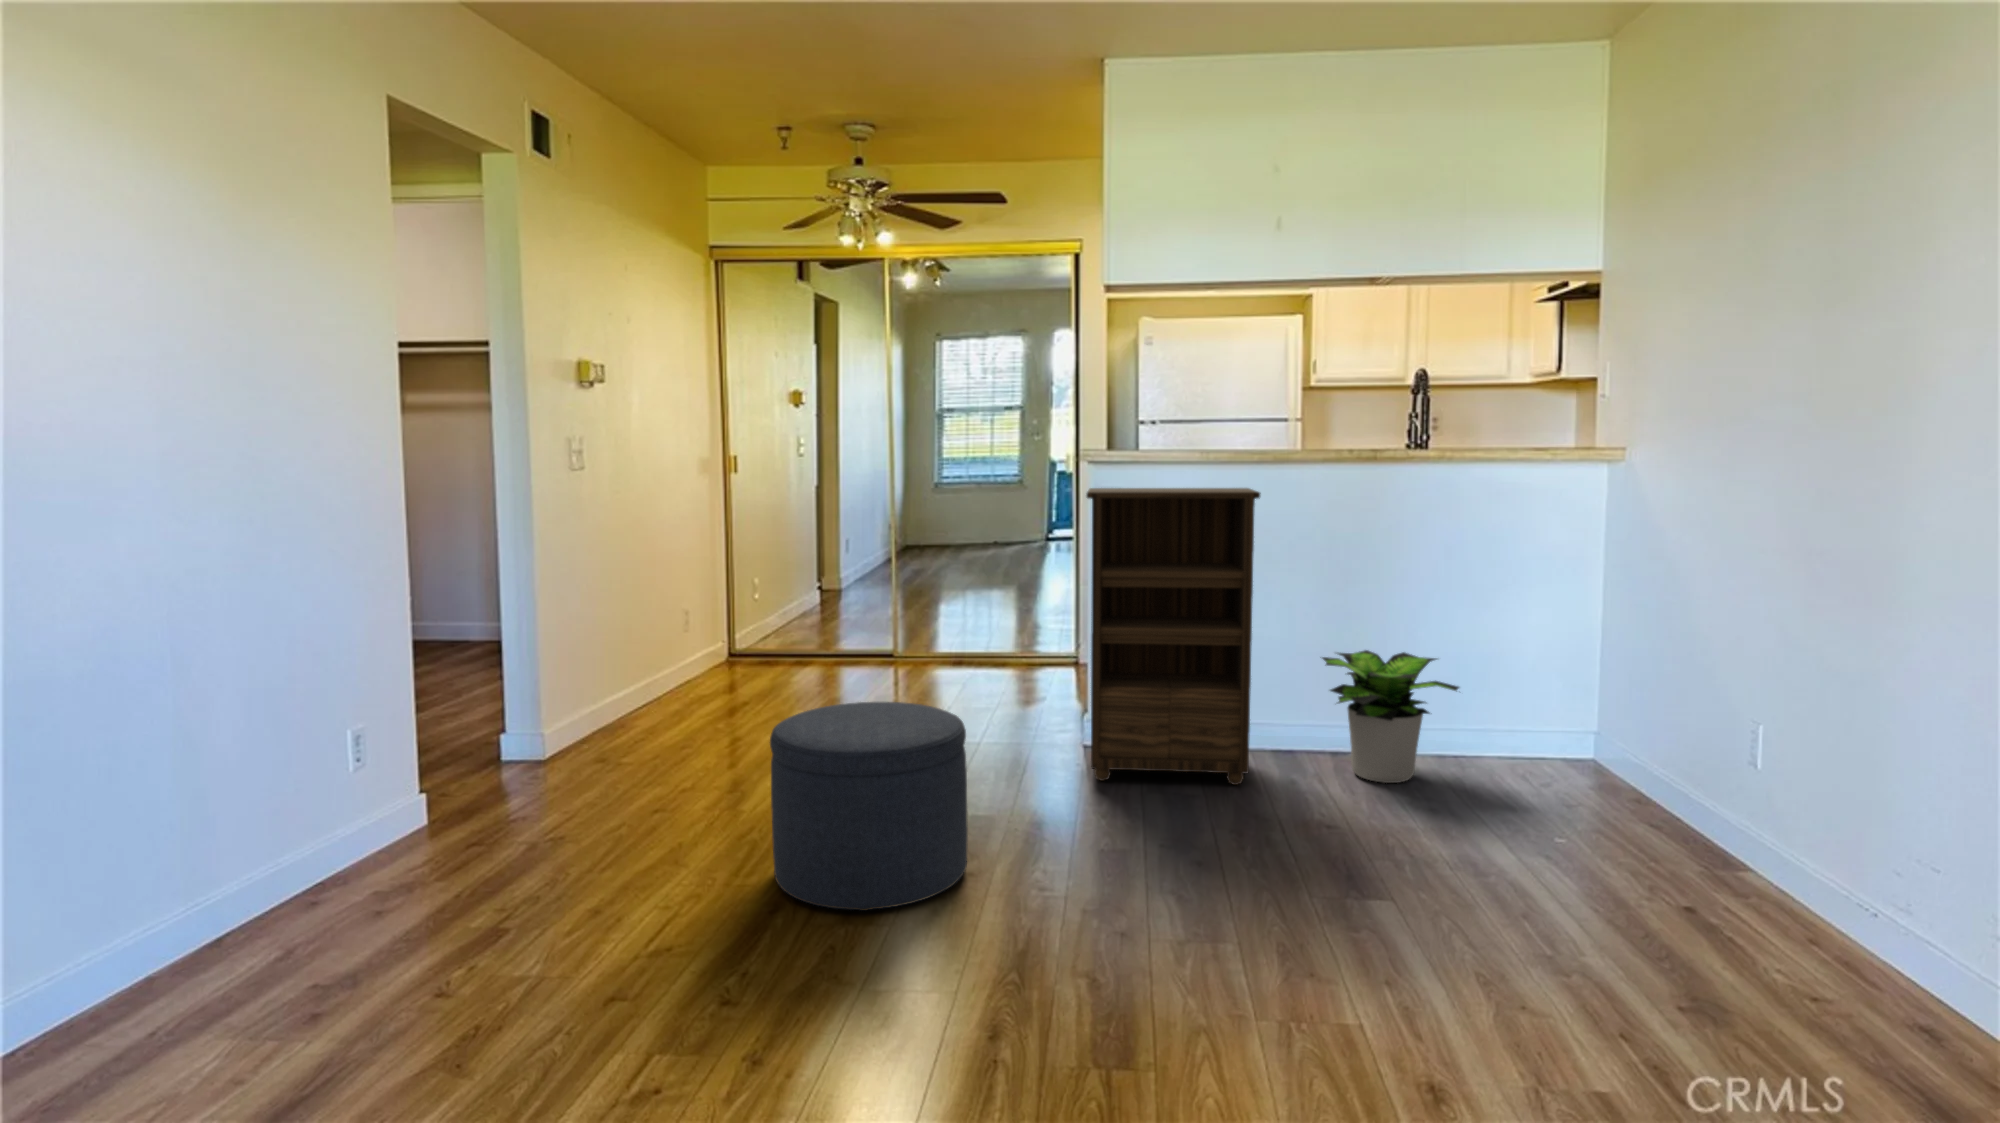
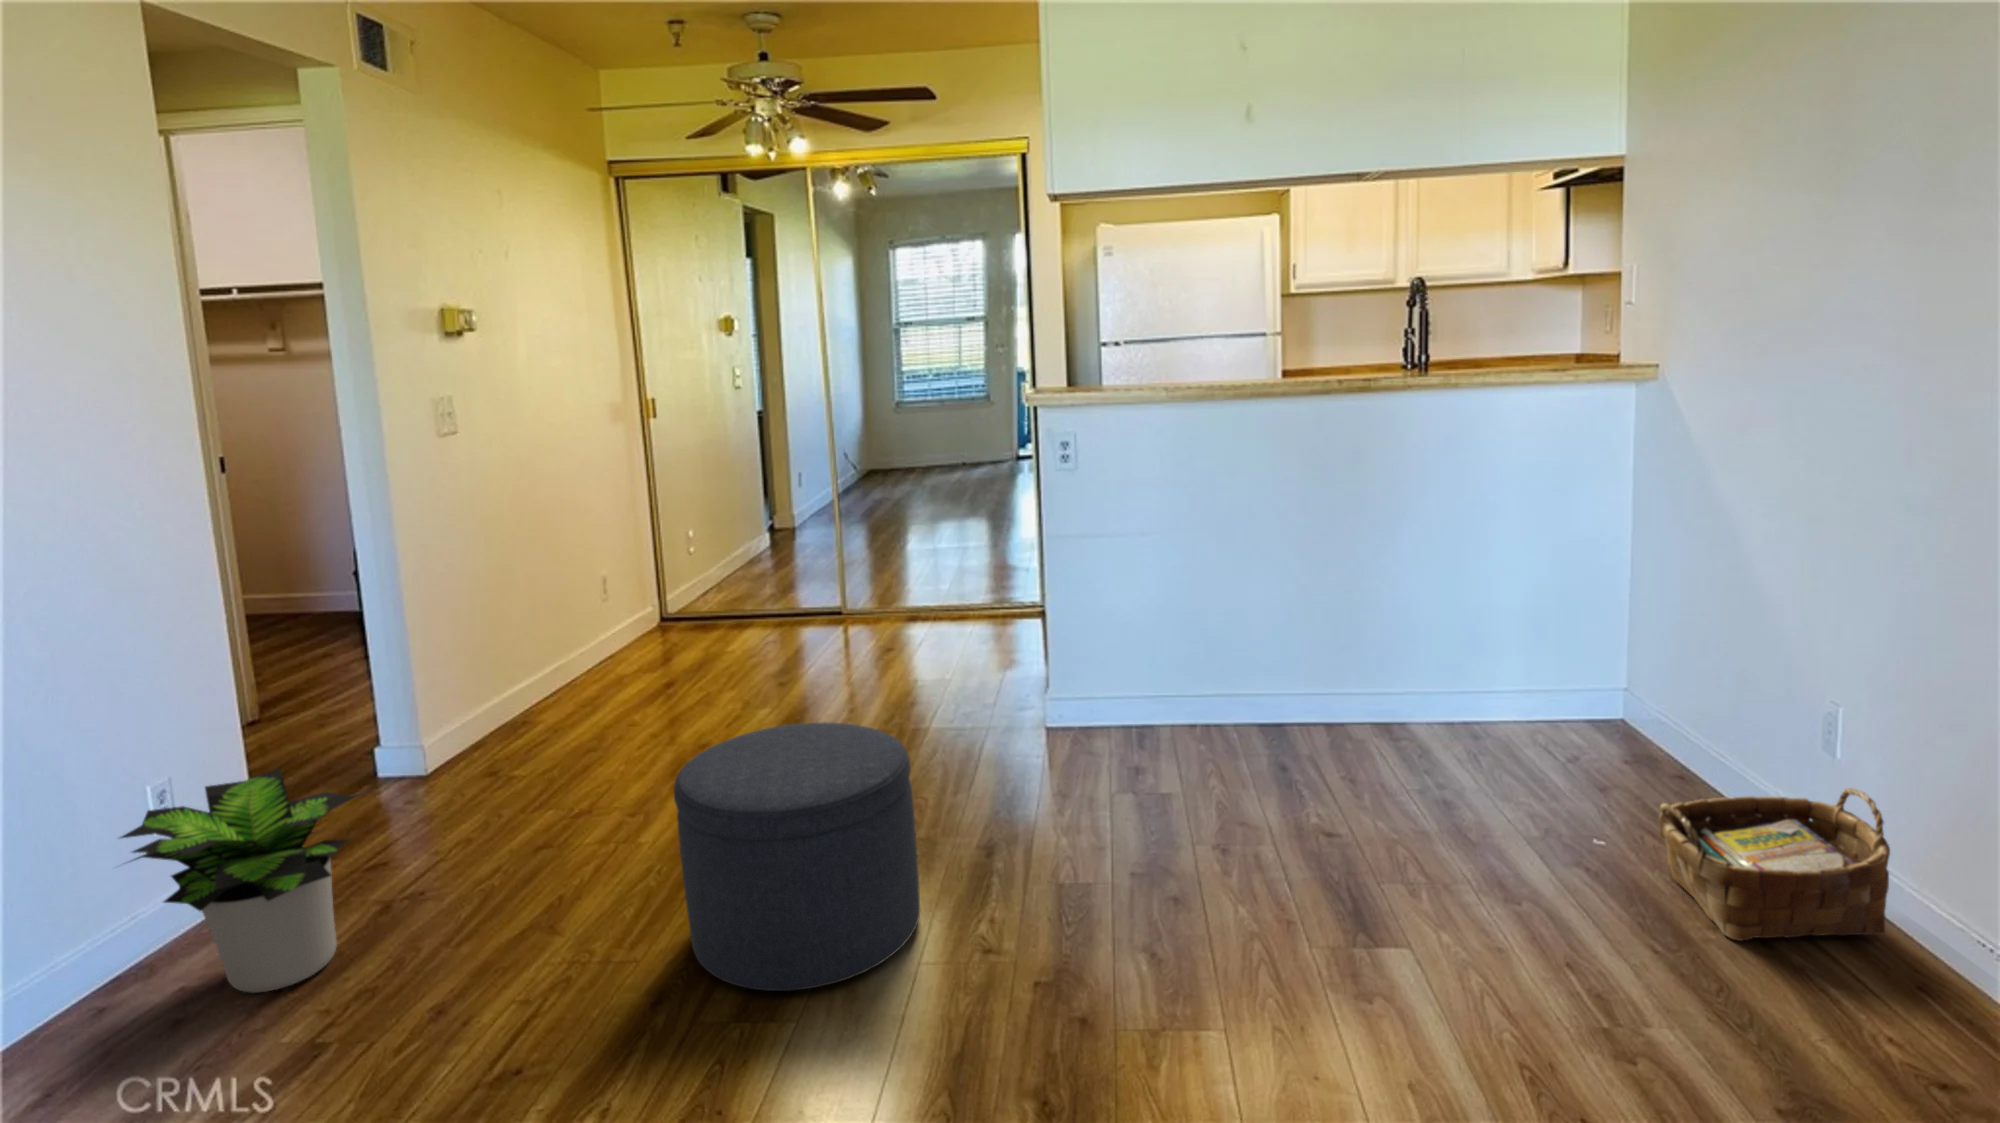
bookshelf: present [1086,488,1261,785] -> none [1044,434,1247,777]
potted plant: present [1322,650,1459,783] -> present [121,769,365,993]
woven basket: none [1604,788,1799,912] -> present [1658,788,1890,941]

